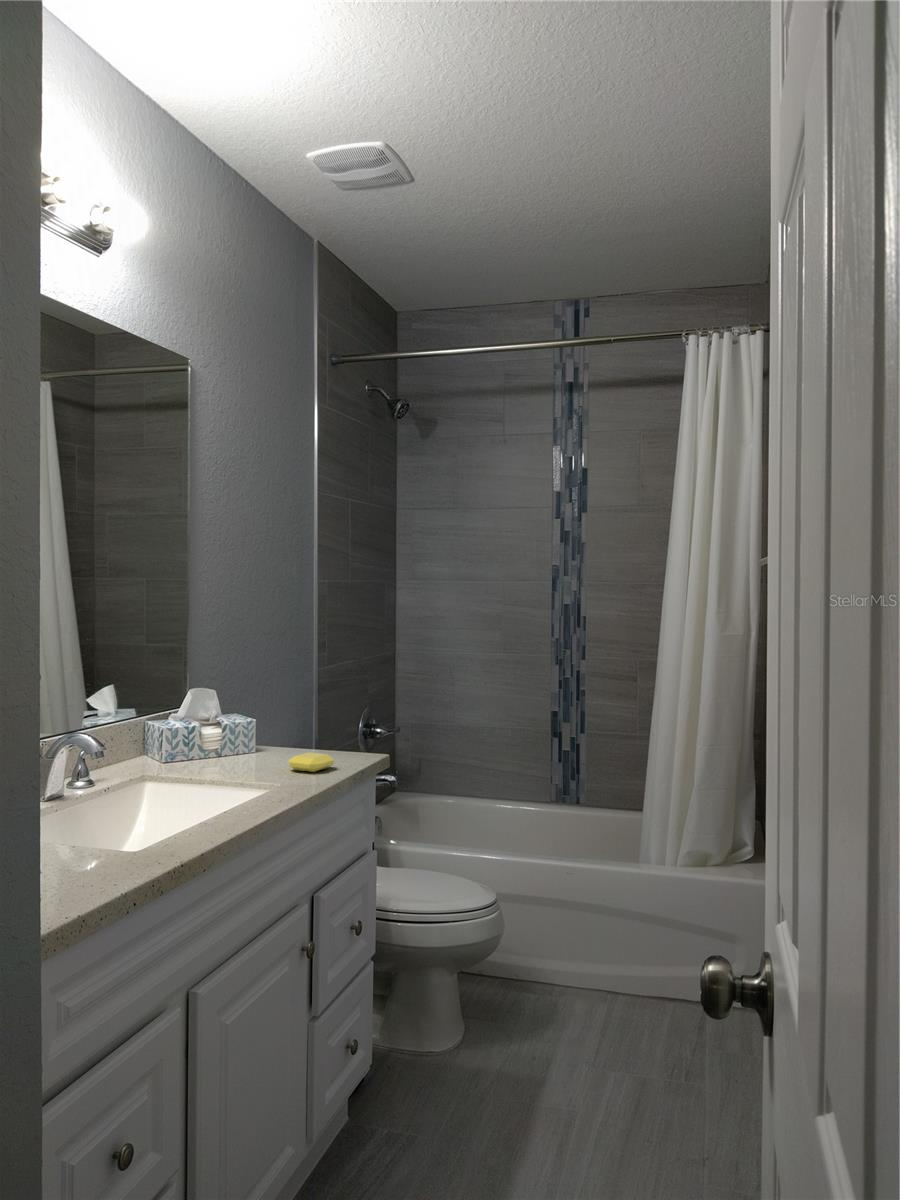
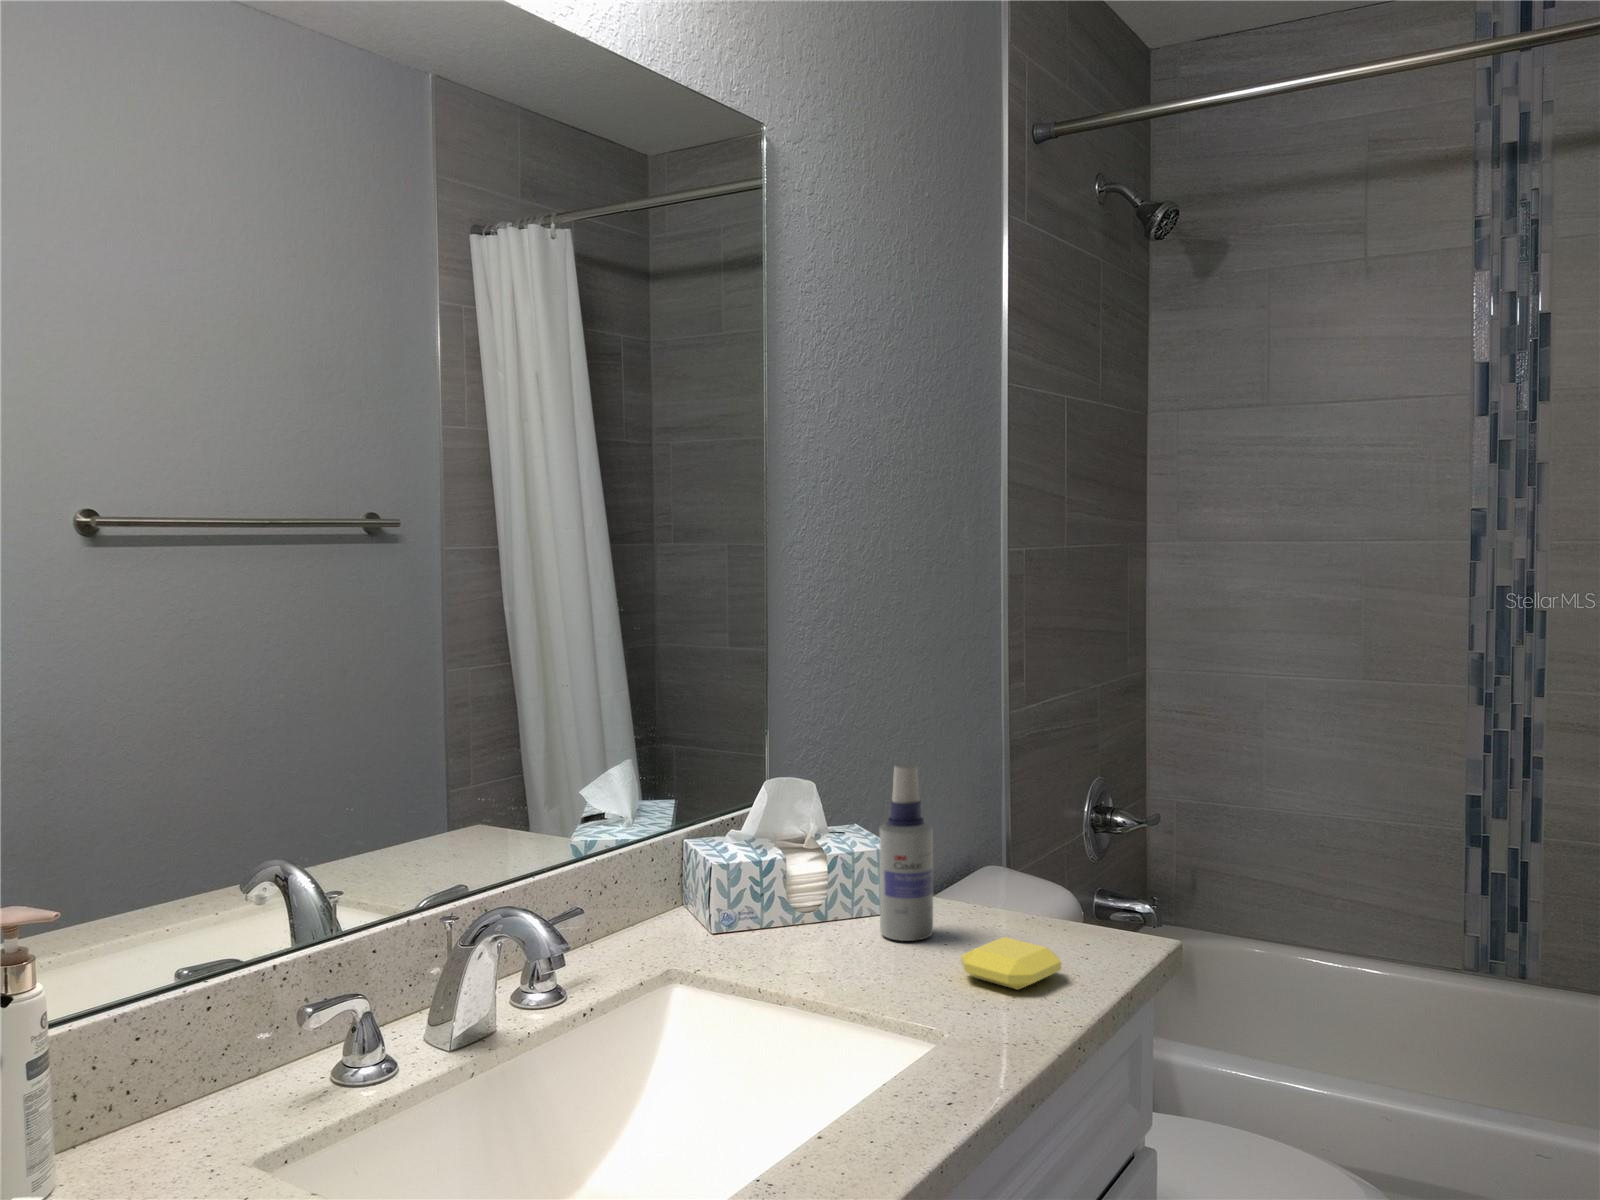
spray bottle: none [249,677,275,761] -> present [879,764,933,941]

